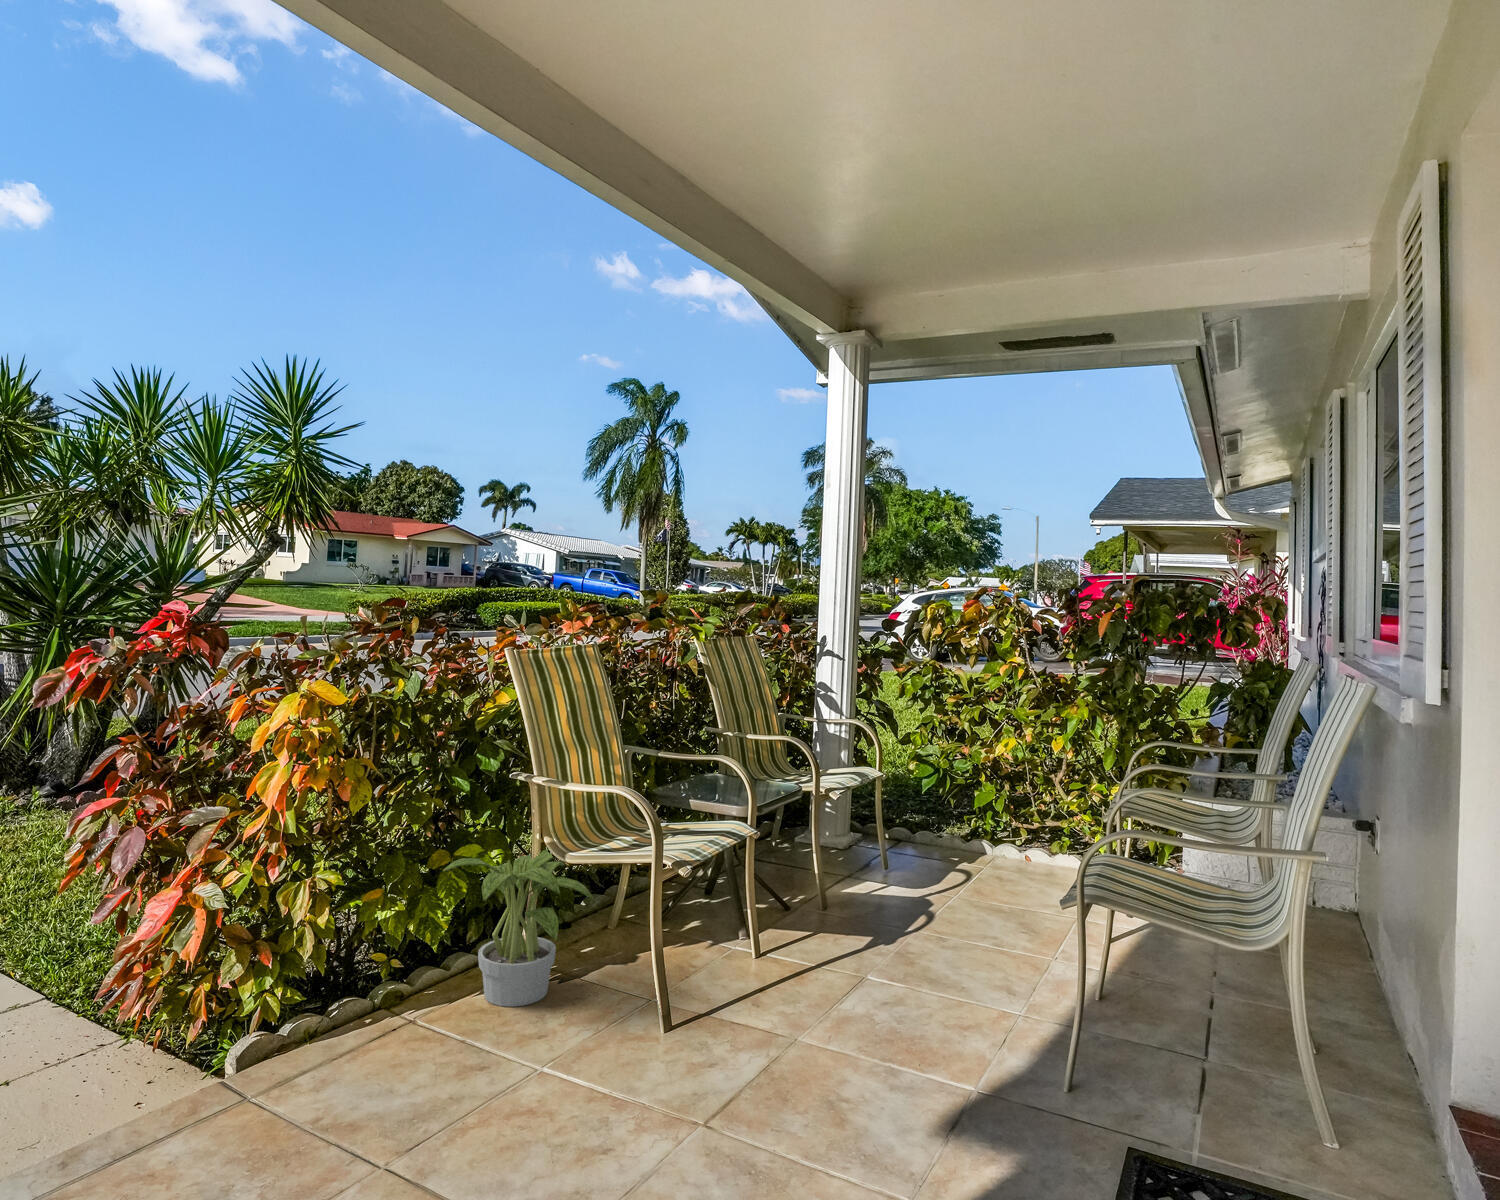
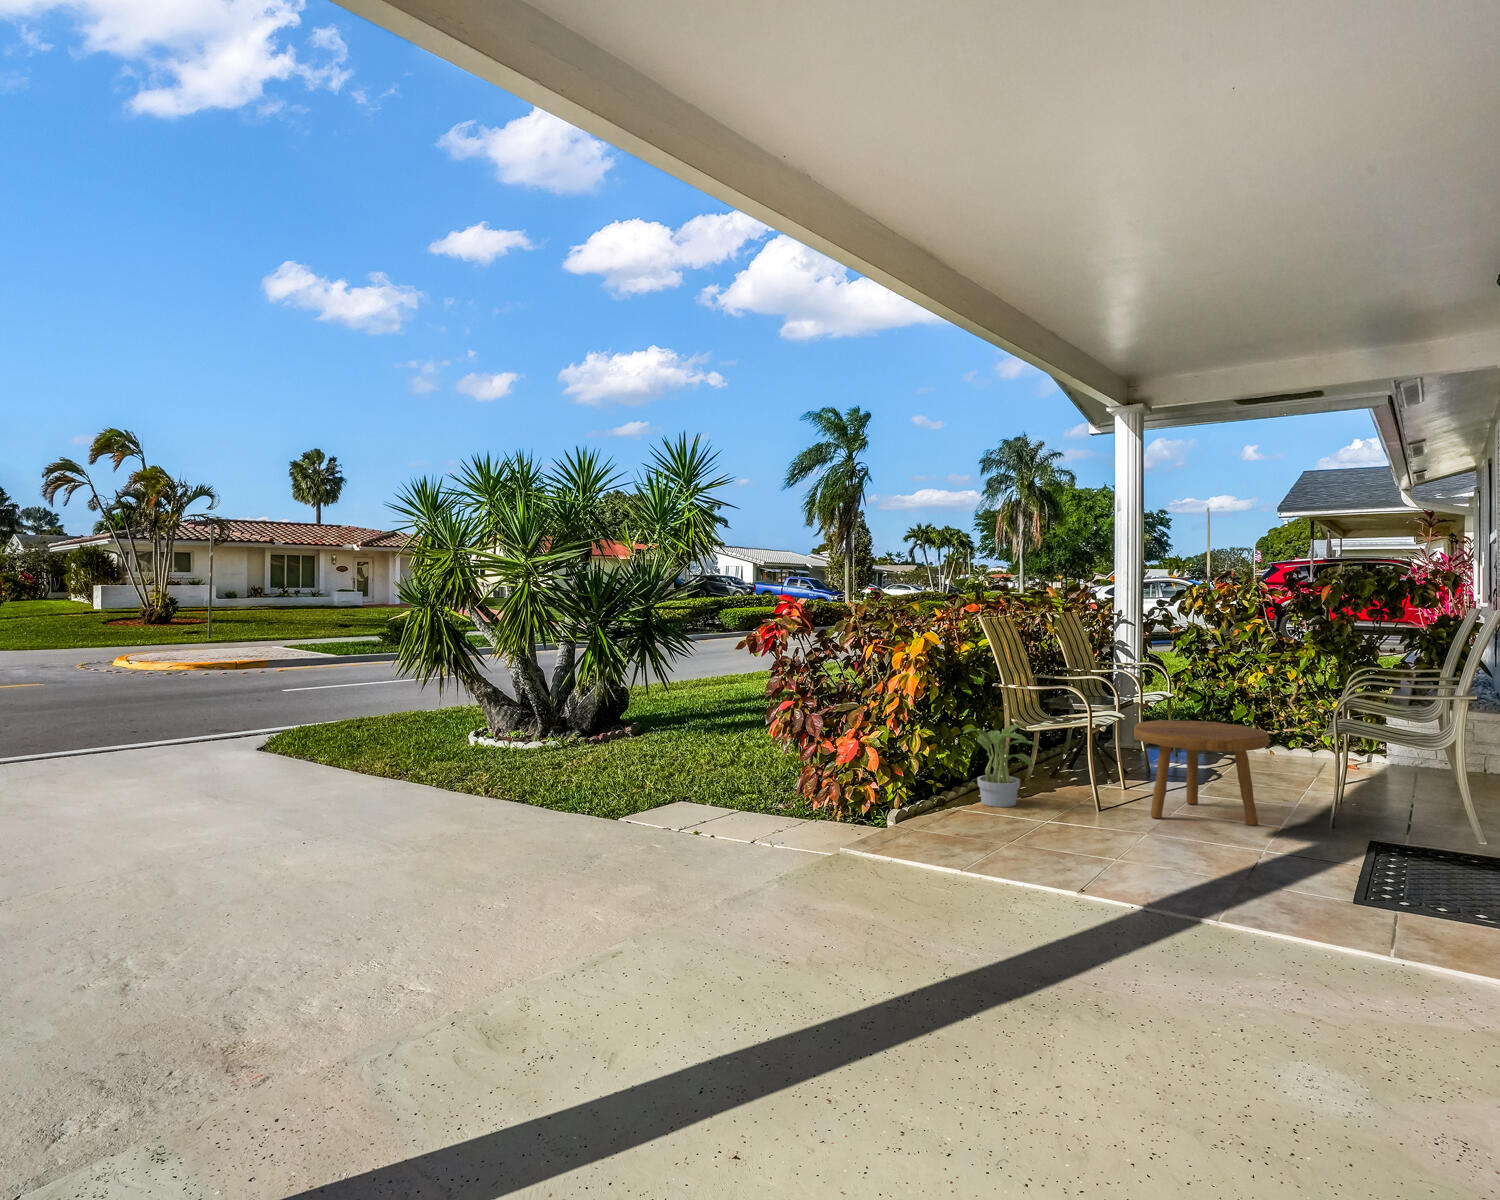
footstool: none [744,839,962,1054] -> present [1134,720,1269,826]

